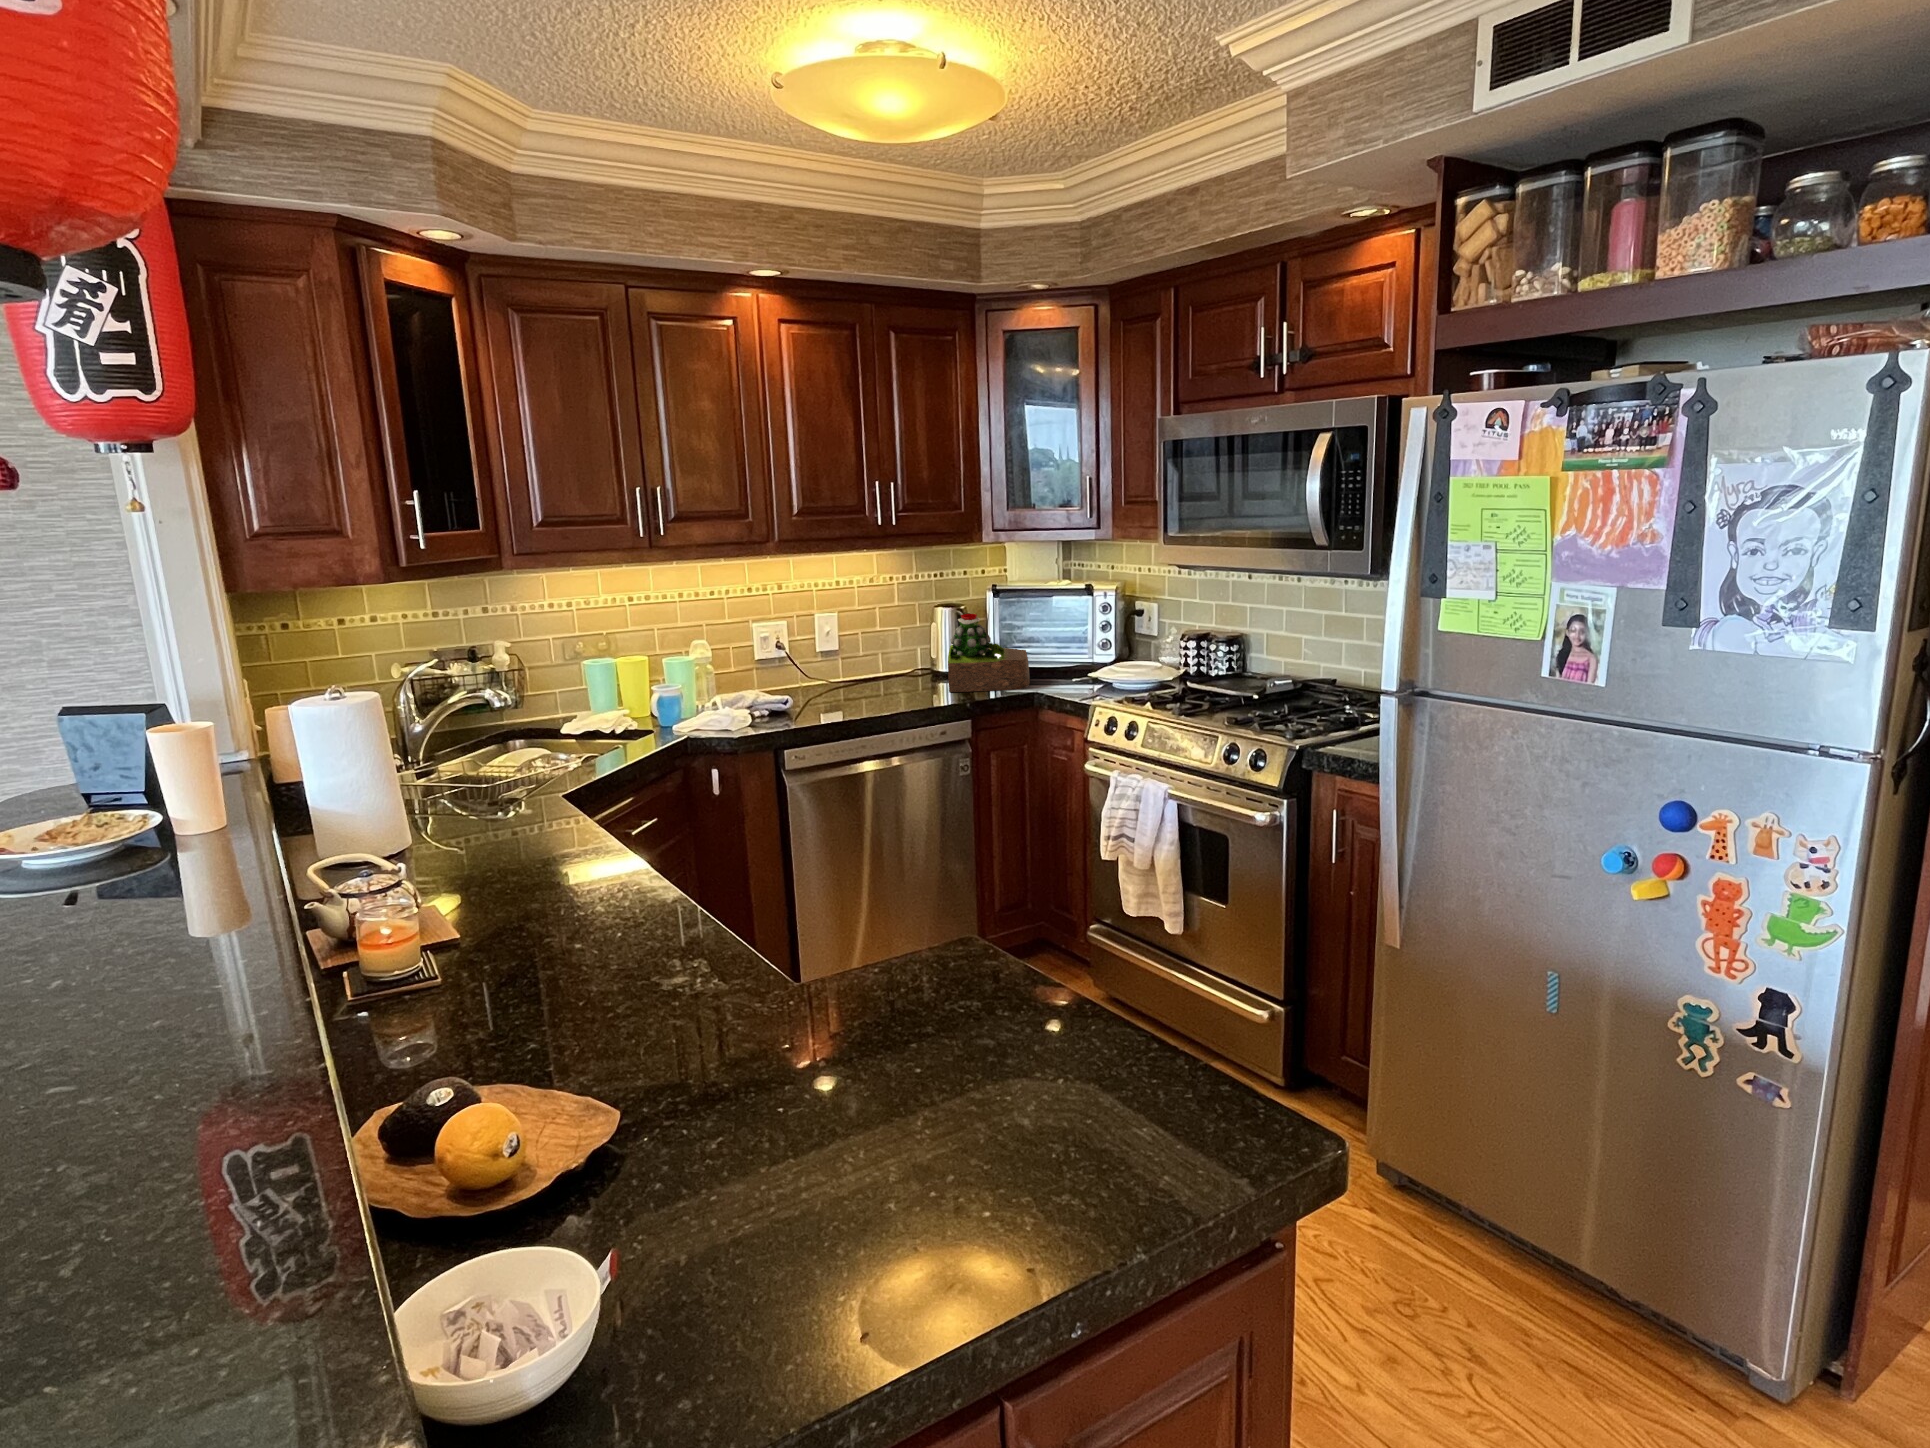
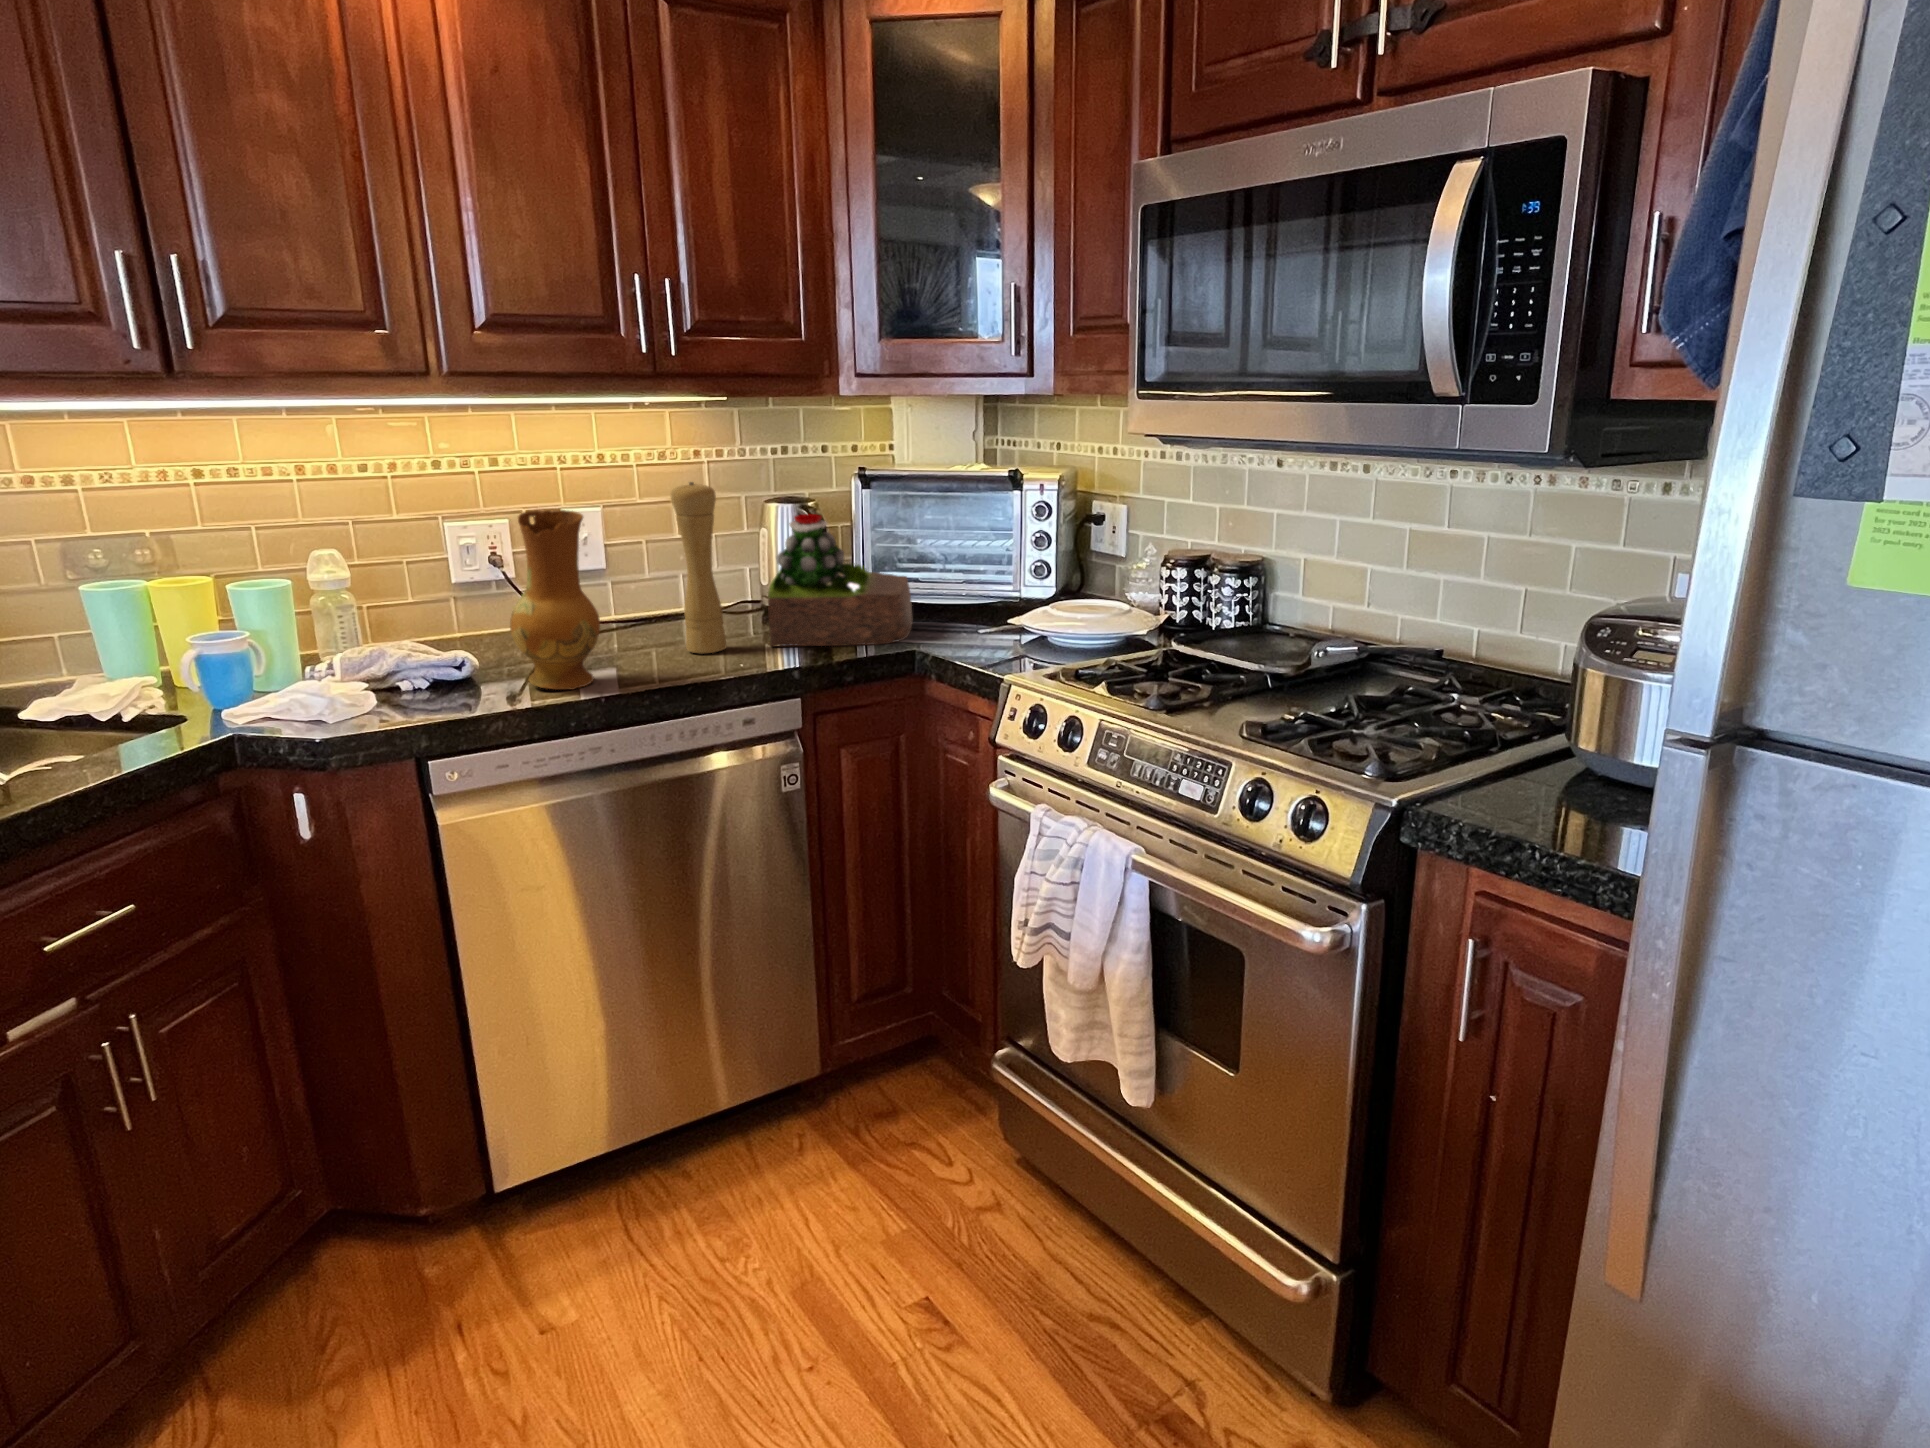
pepper mill: none [894,597,924,697] -> present [670,482,726,653]
ceramic jug: none [814,615,863,715] -> present [510,510,600,690]

